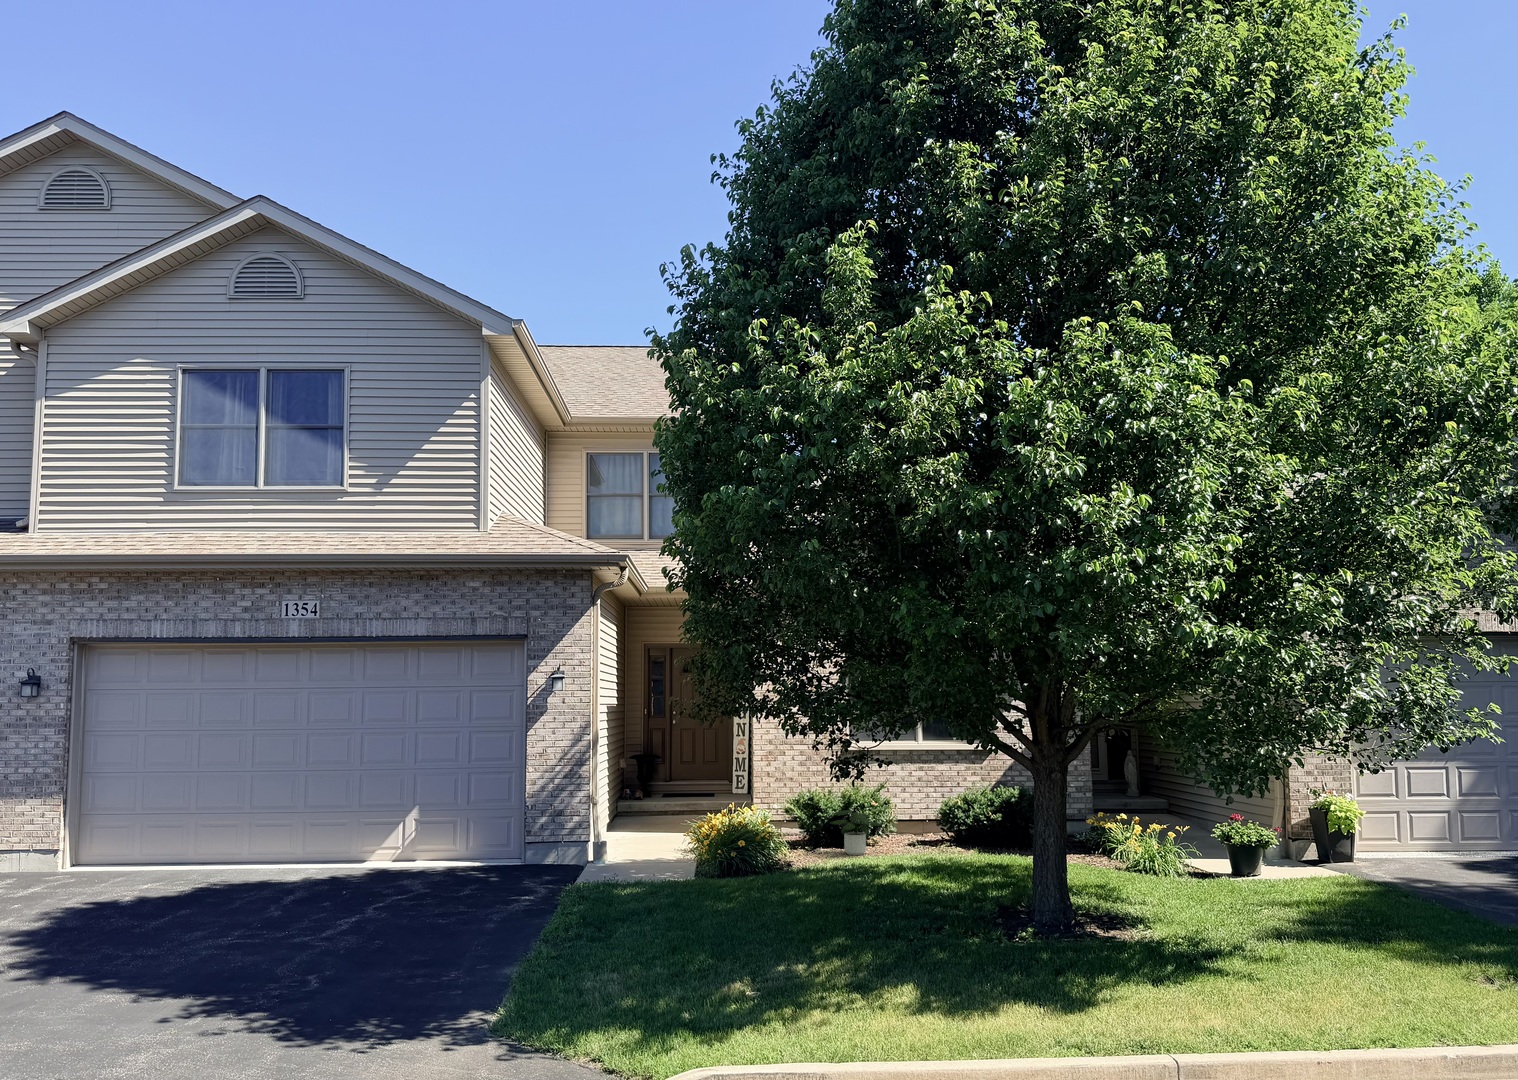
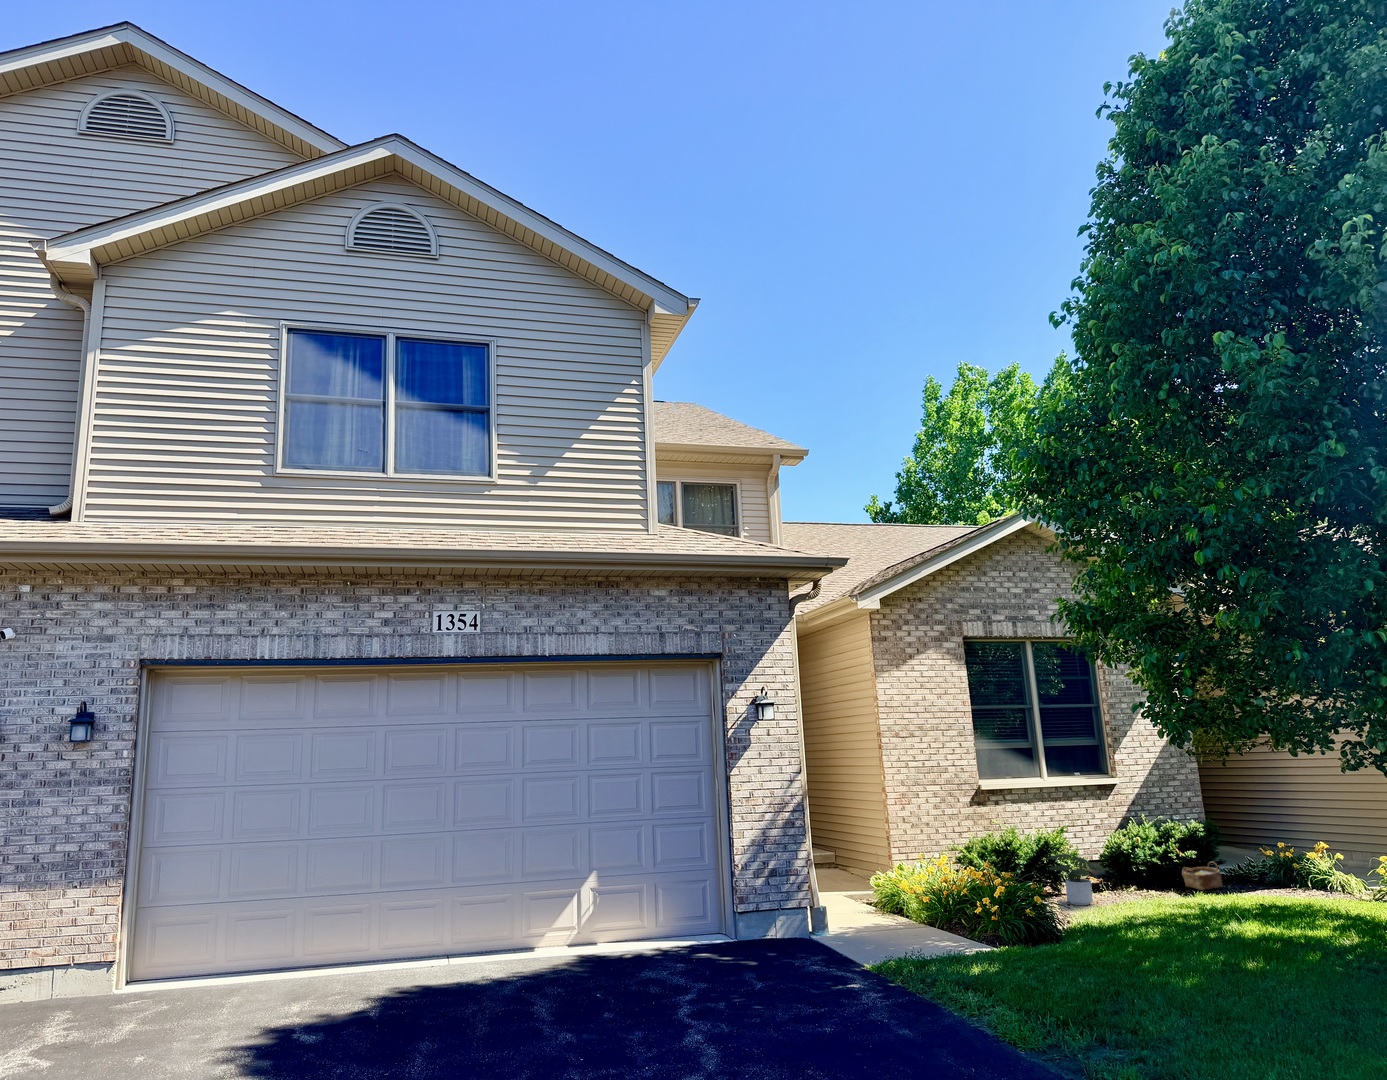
woven basket: none [982,824,1016,849] -> present [1182,862,1223,890]

